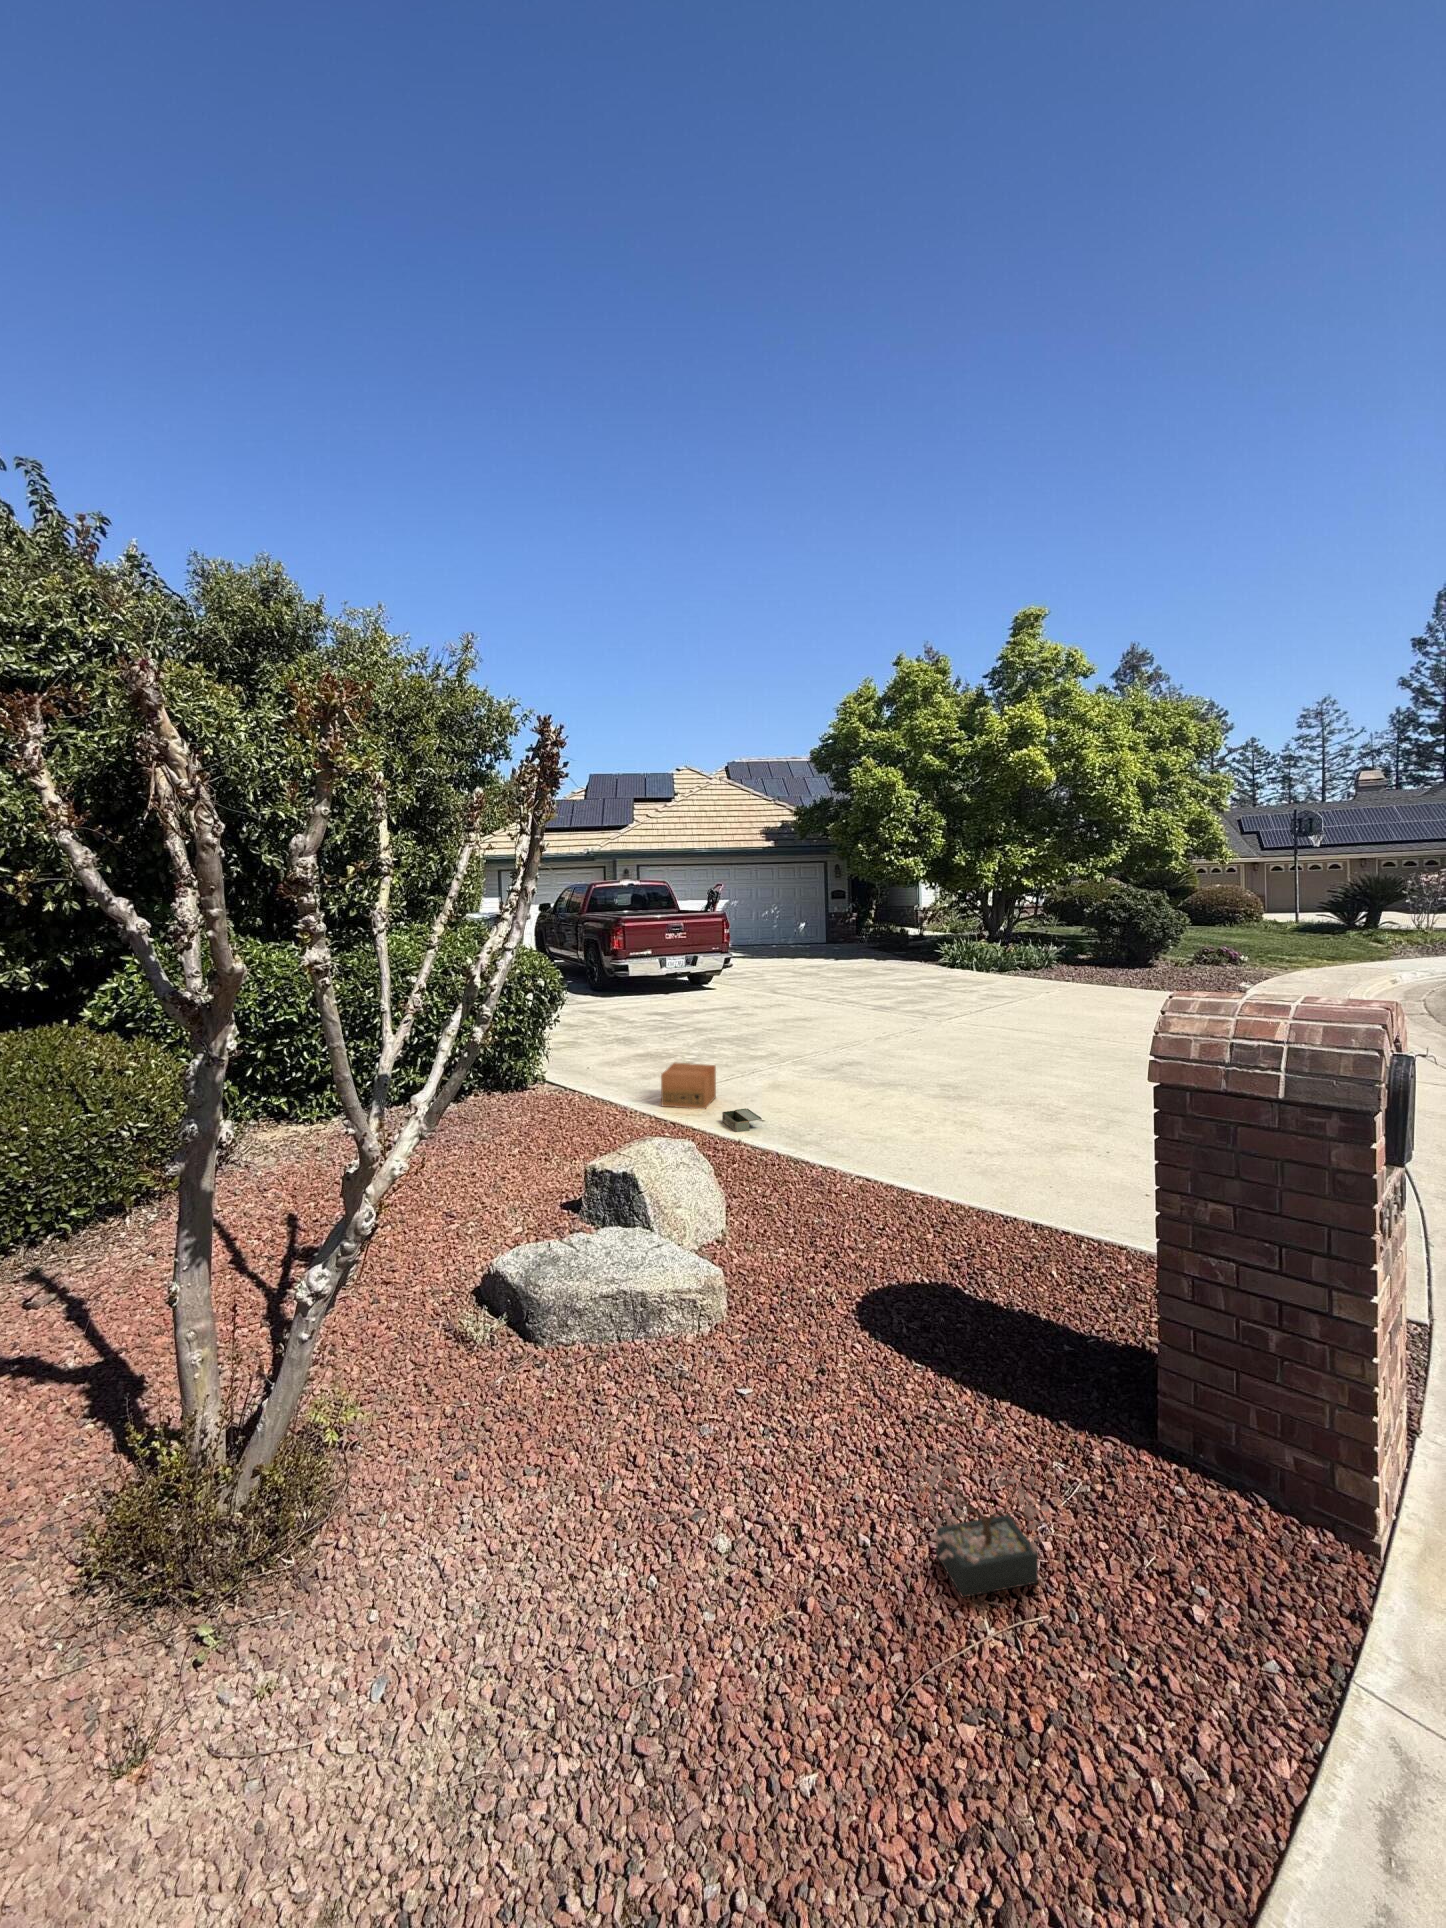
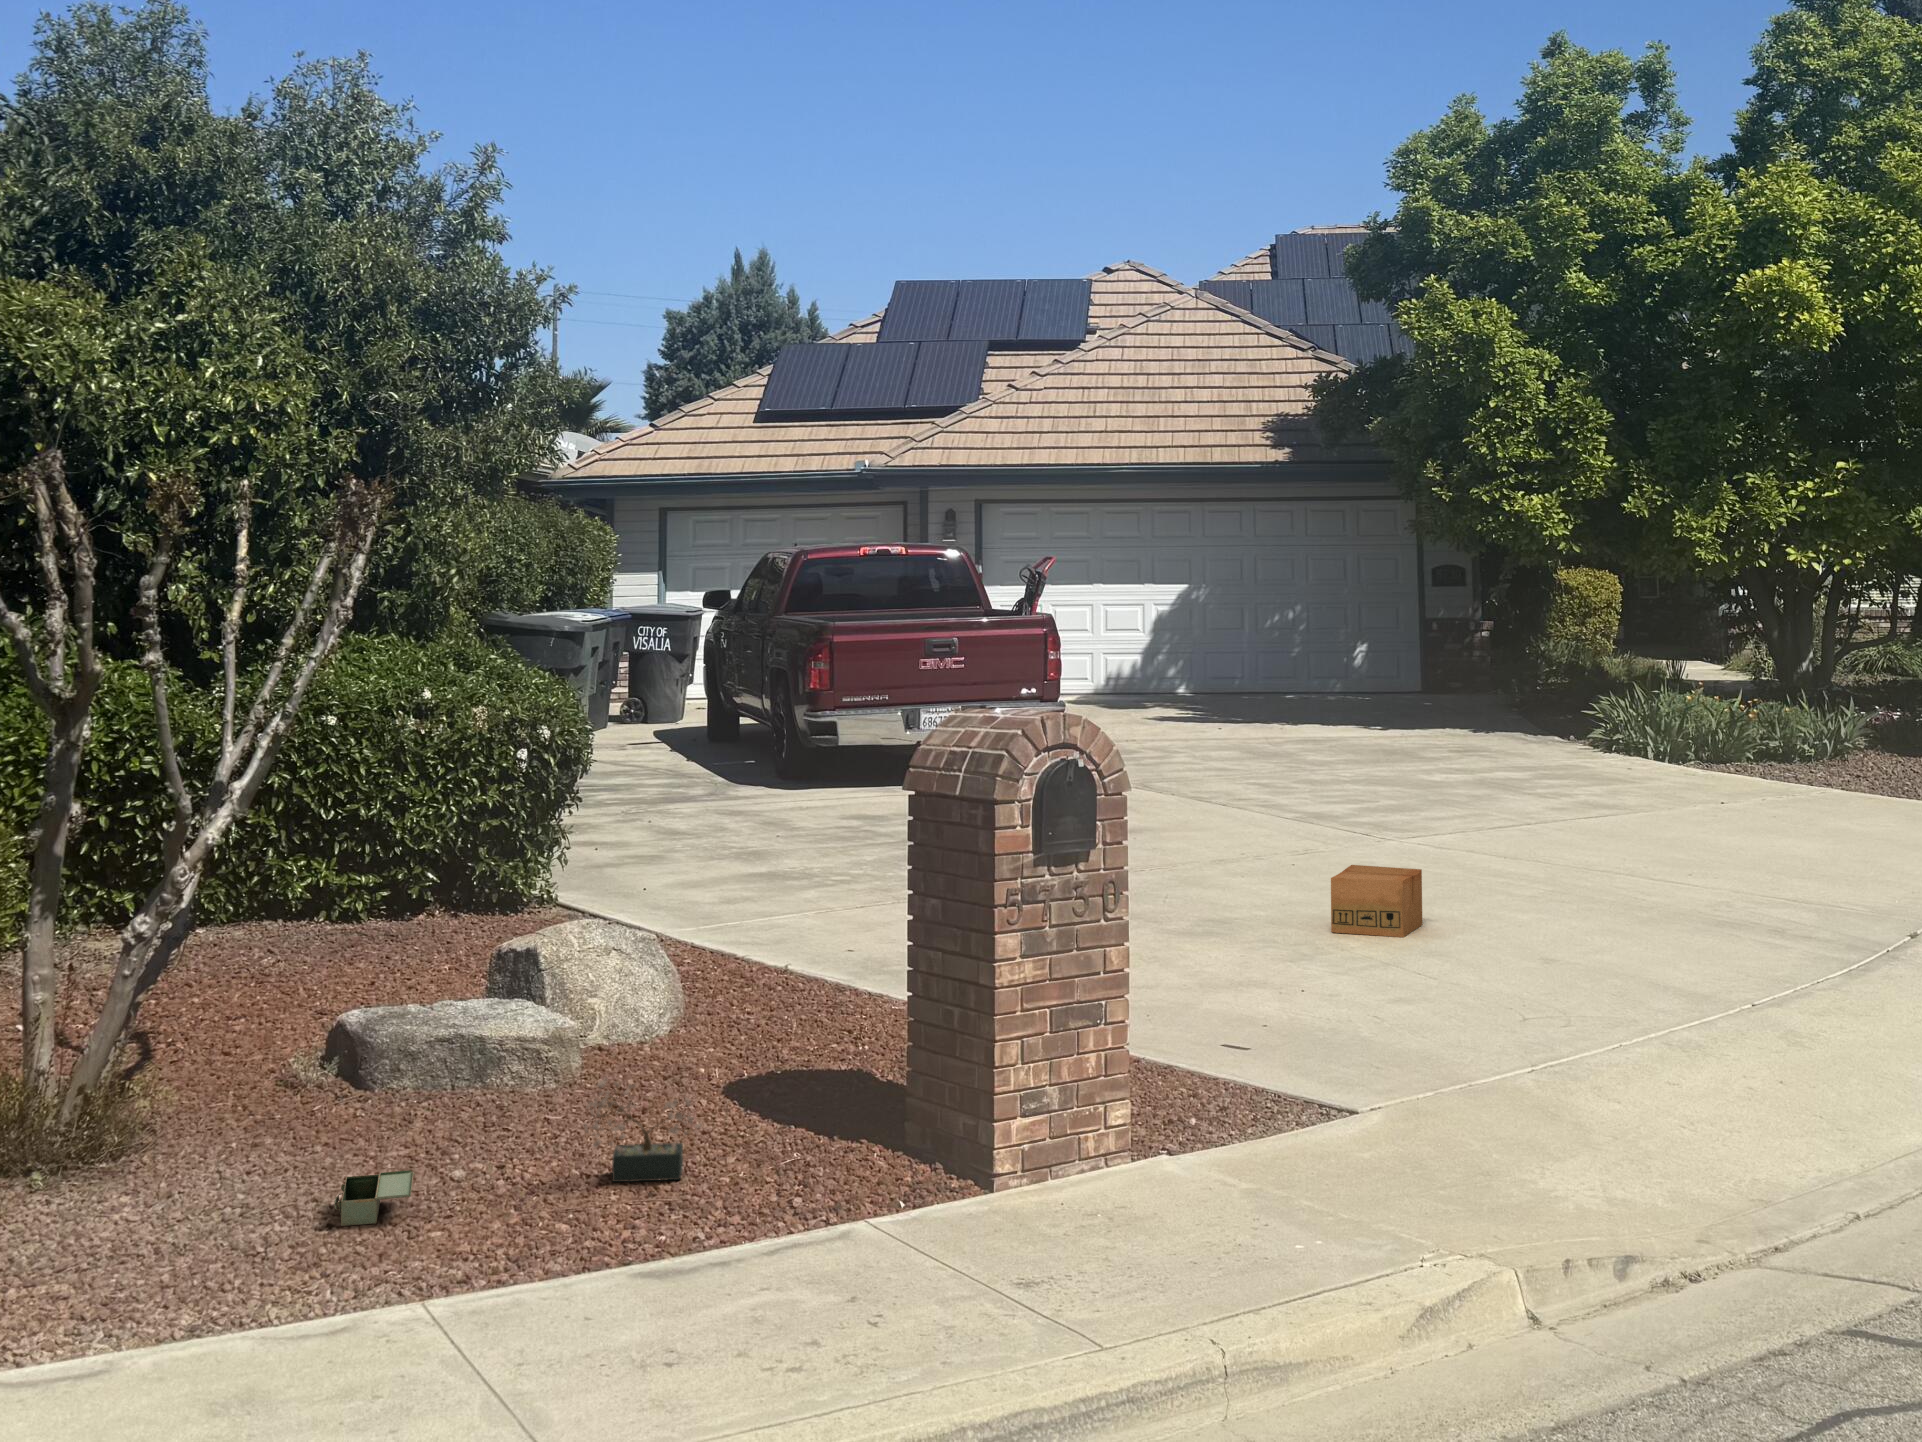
cardboard box: present [661,1063,716,1109] -> present [1331,865,1422,937]
toolbox: present [722,1108,762,1132] -> present [334,1170,415,1226]

